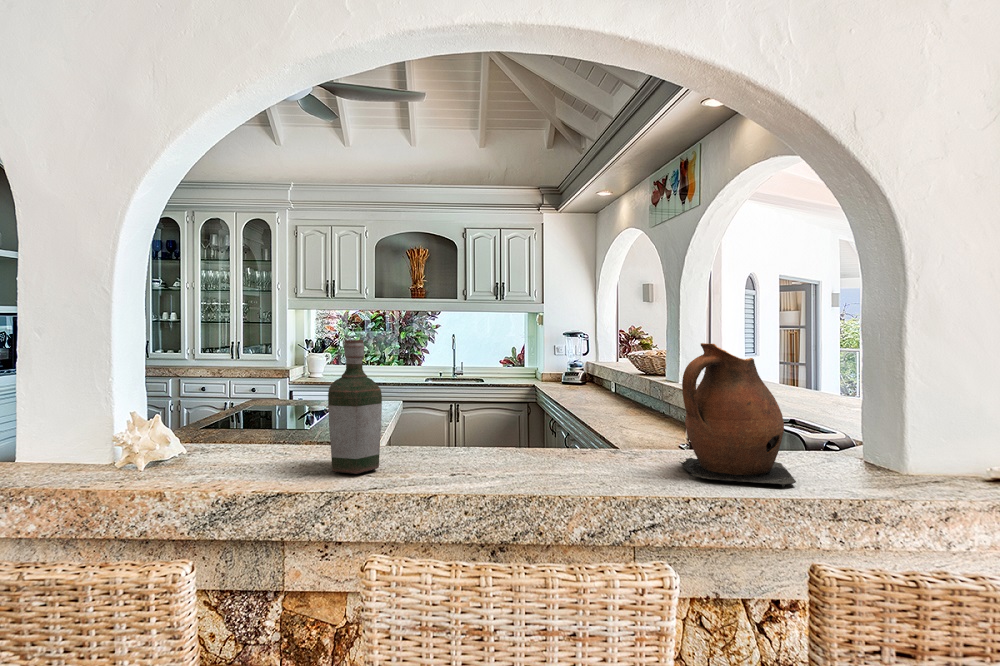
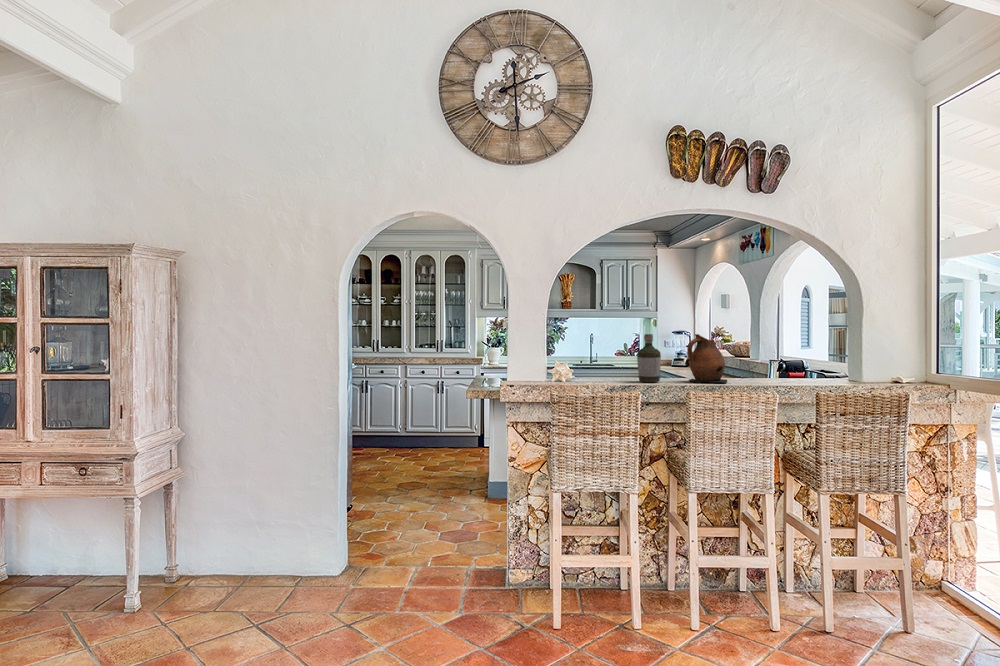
ceramic pitcher: present [680,343,796,487] -> present [687,334,727,383]

